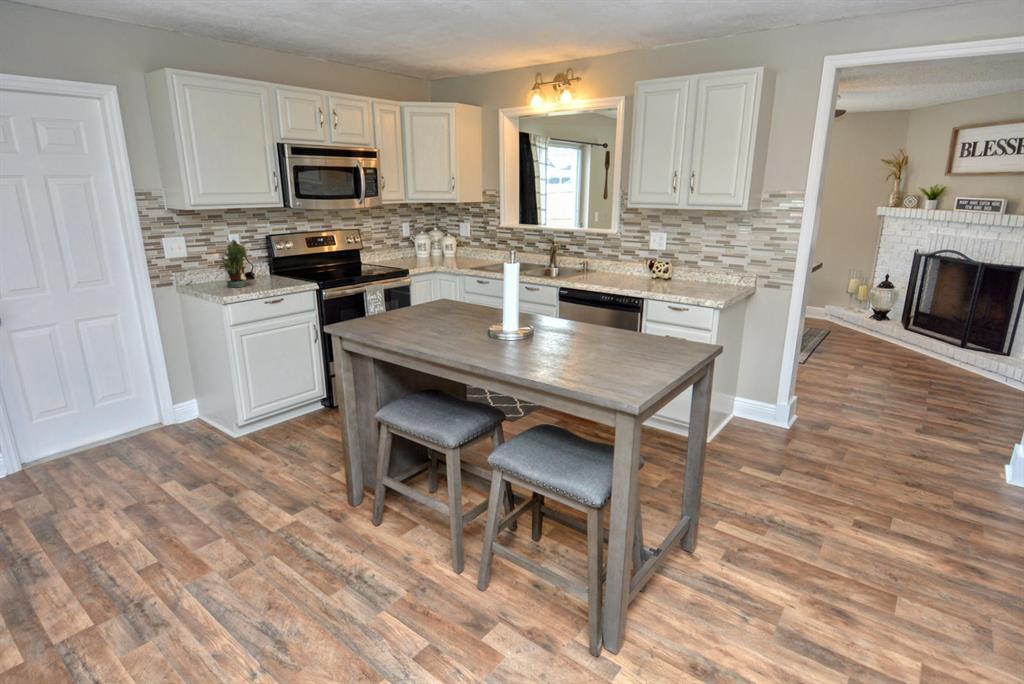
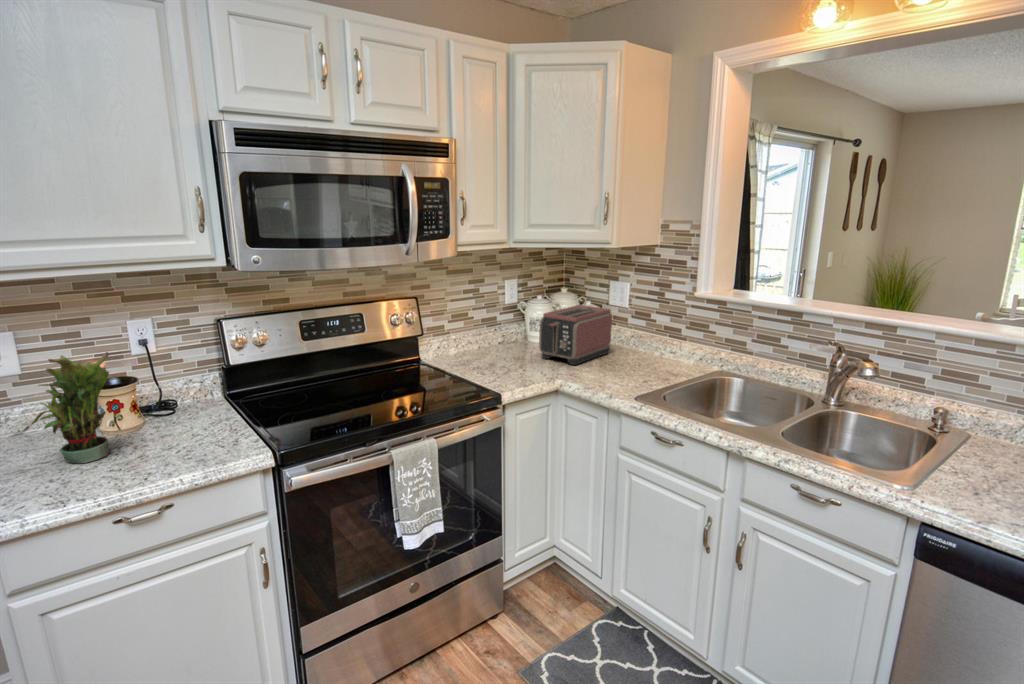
toaster: none [424,236,461,263] -> present [539,305,612,365]

